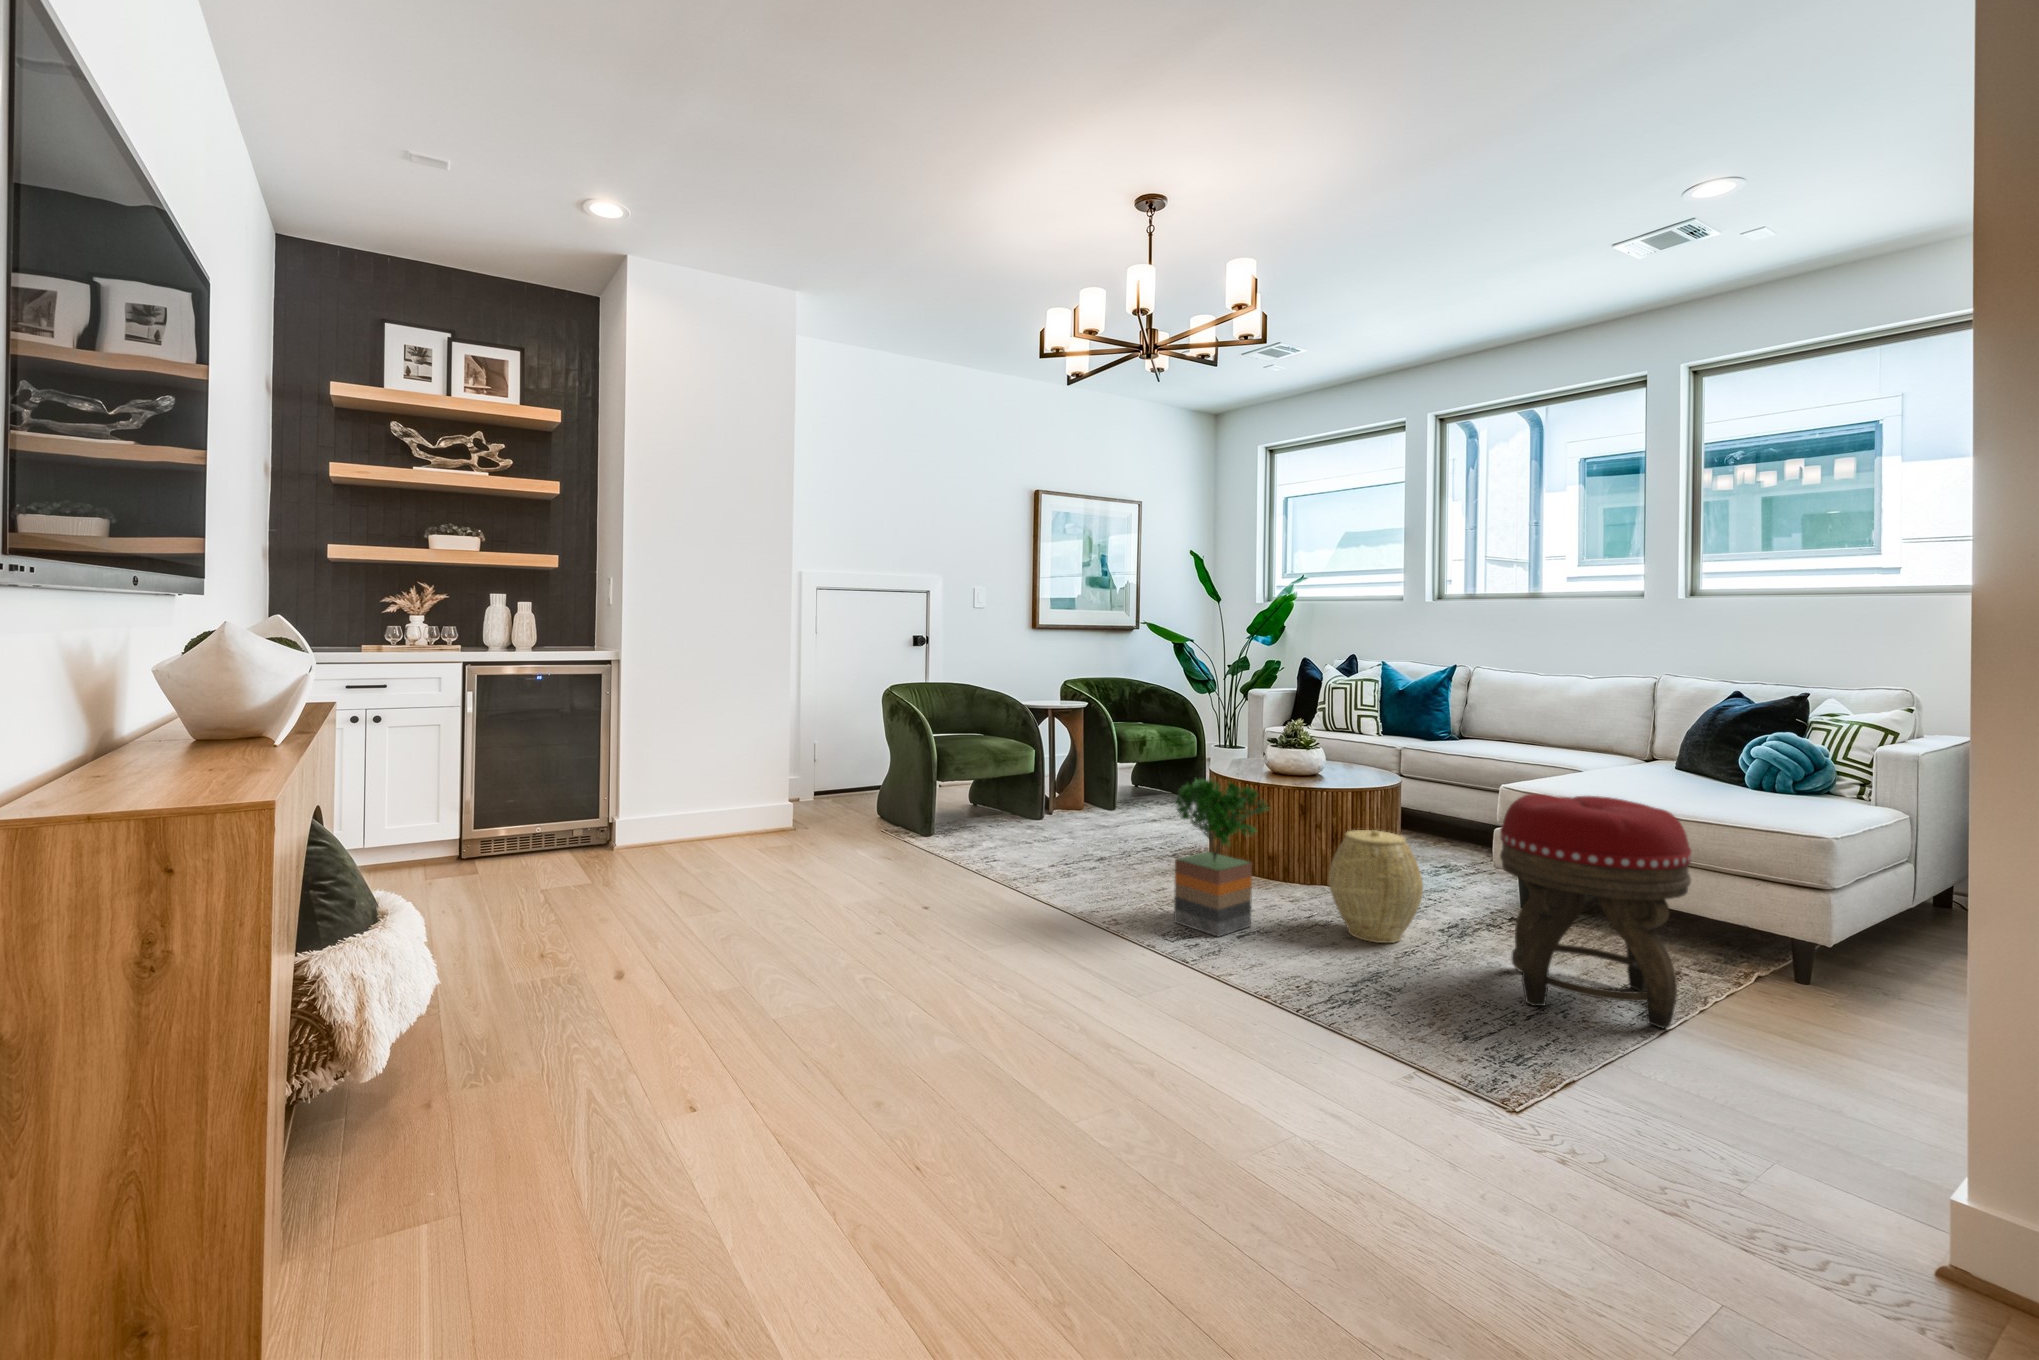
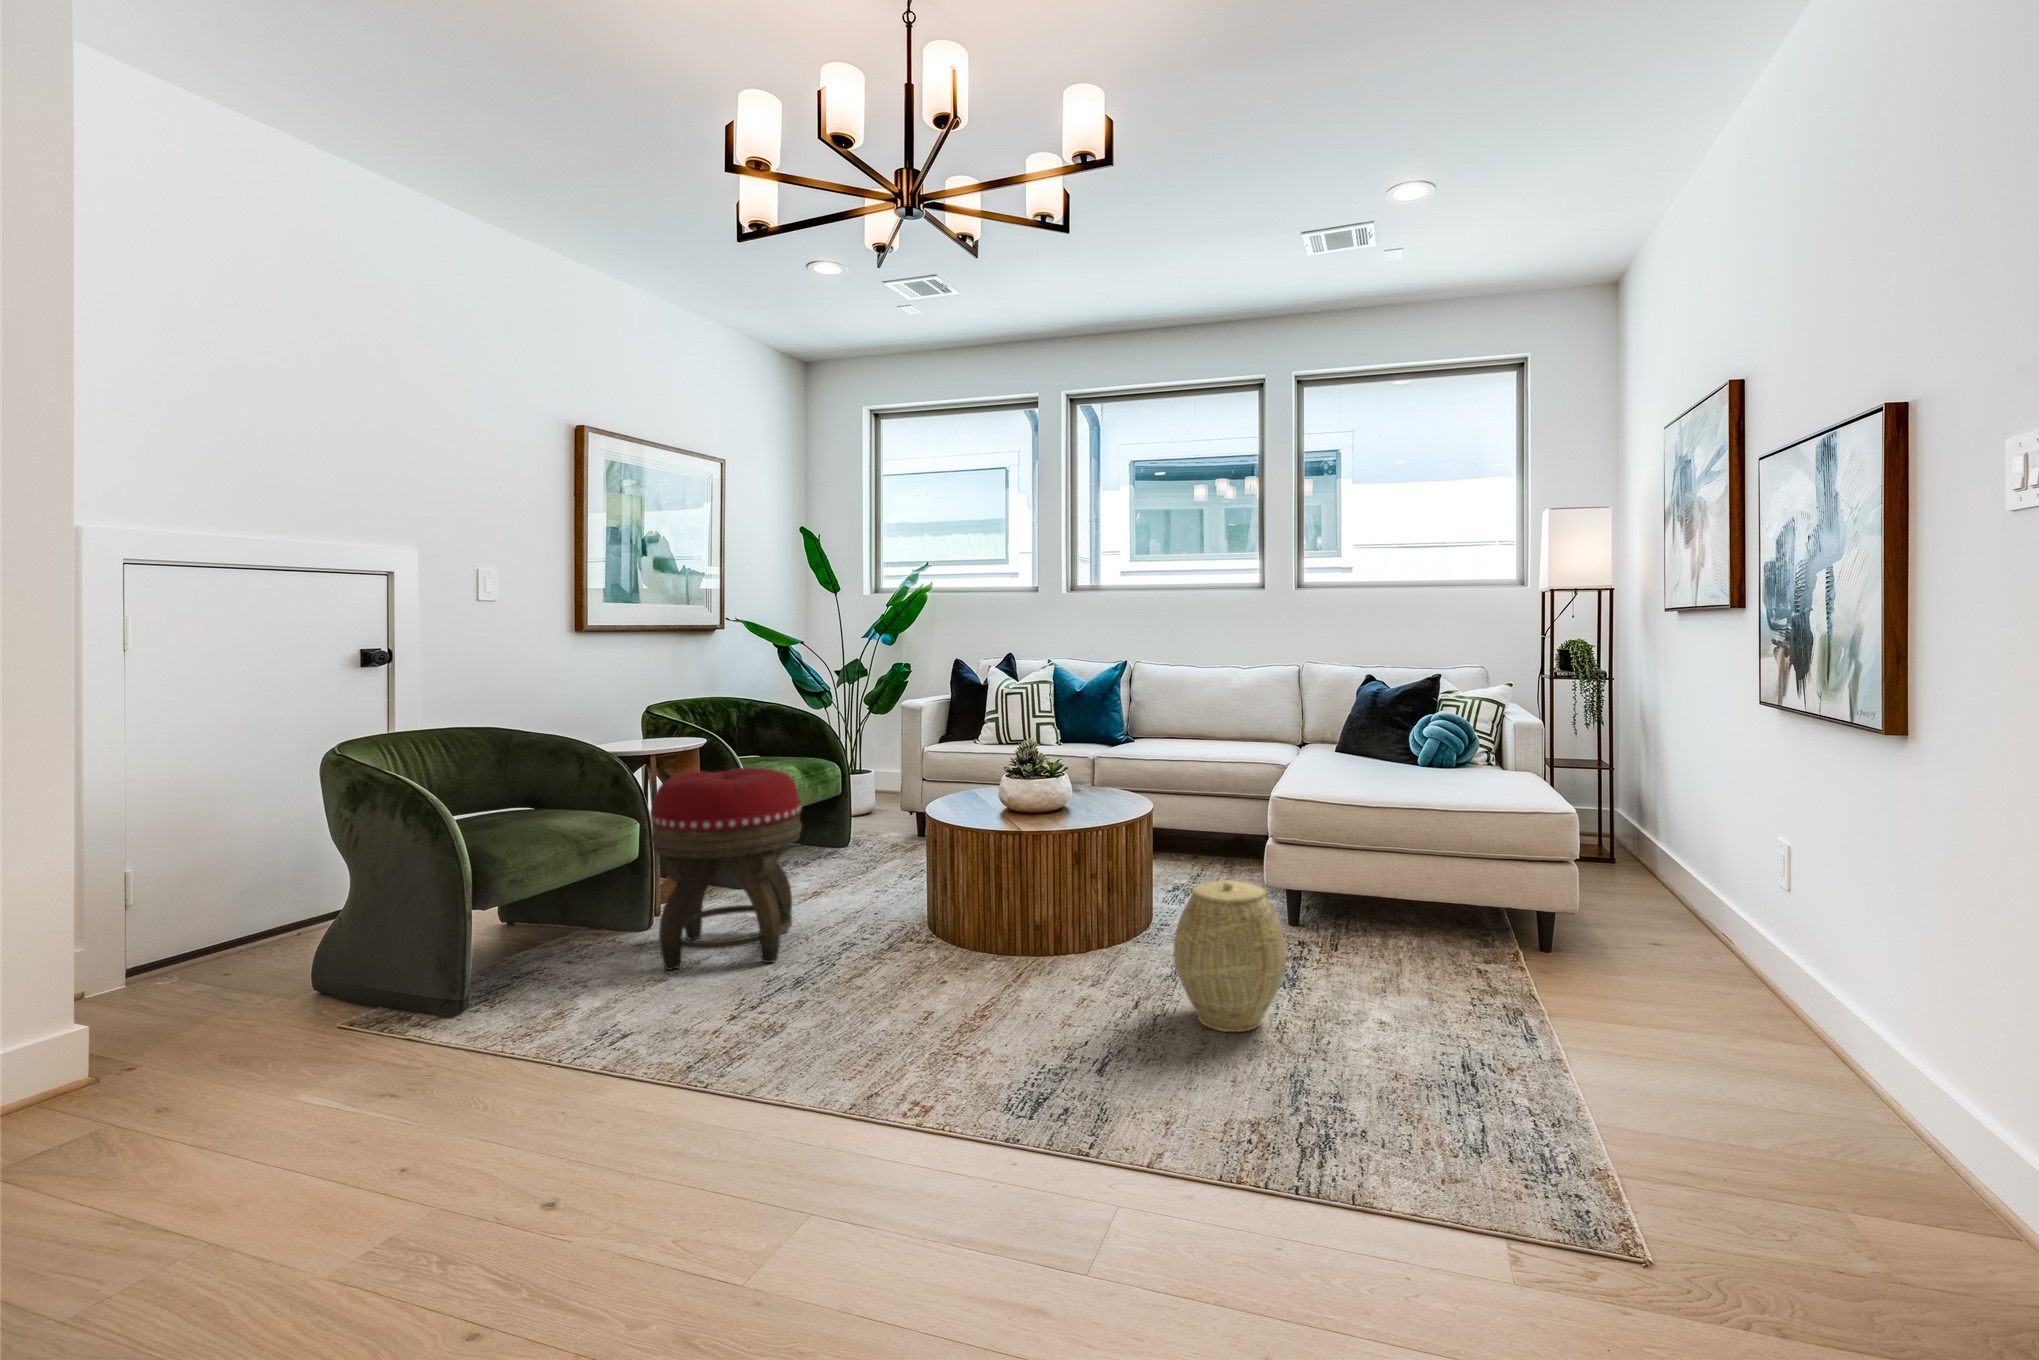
potted tree: present [1174,780,1268,937] -> none [981,844,1124,1089]
footstool: present [1500,793,1691,1028] -> present [650,767,802,970]

